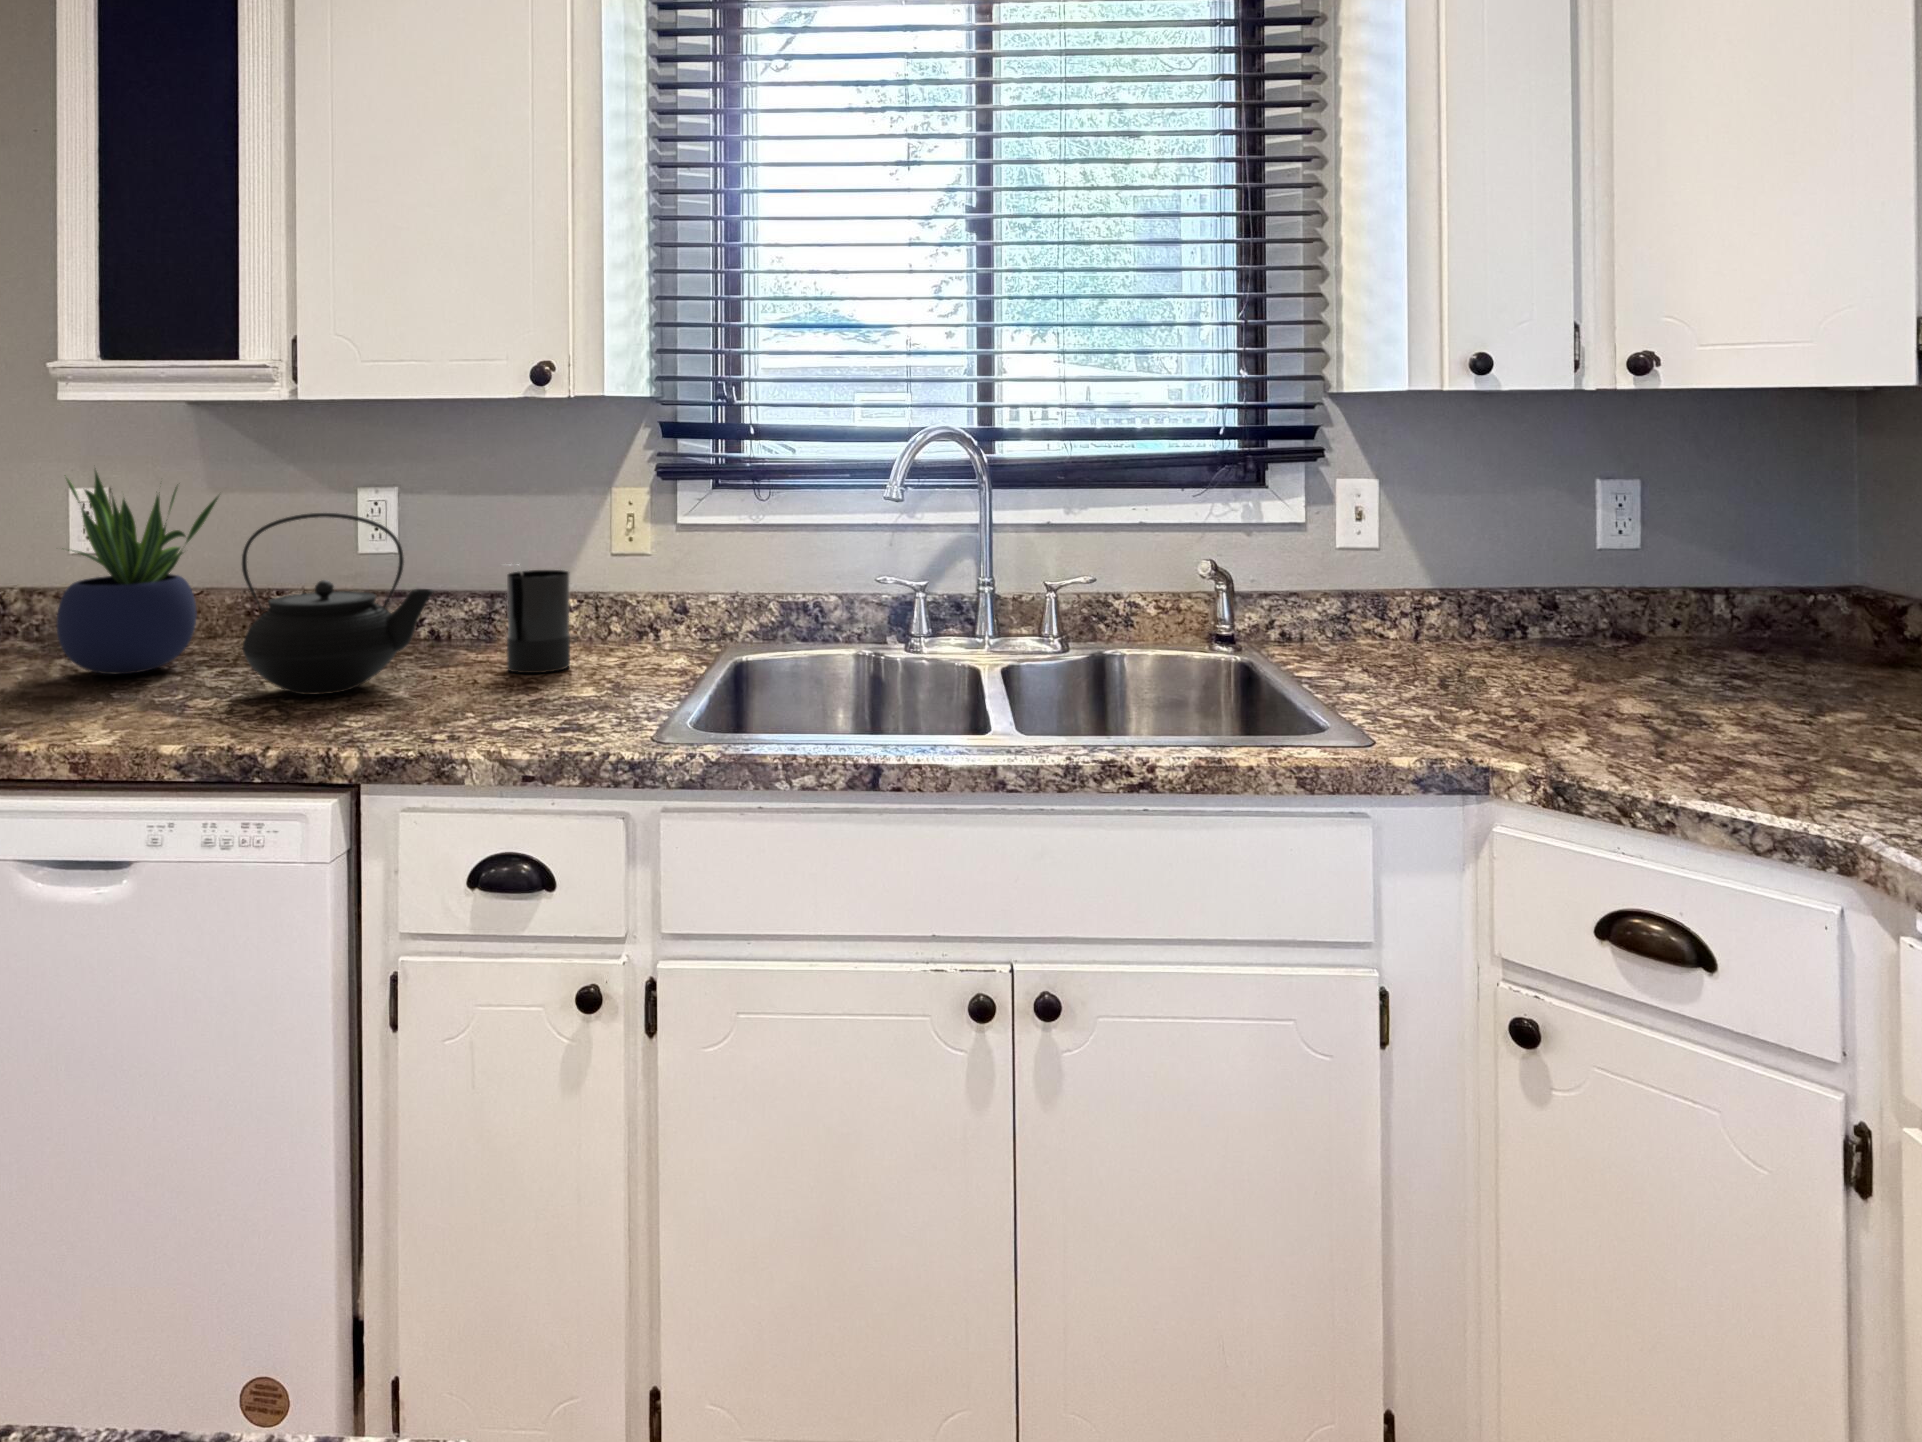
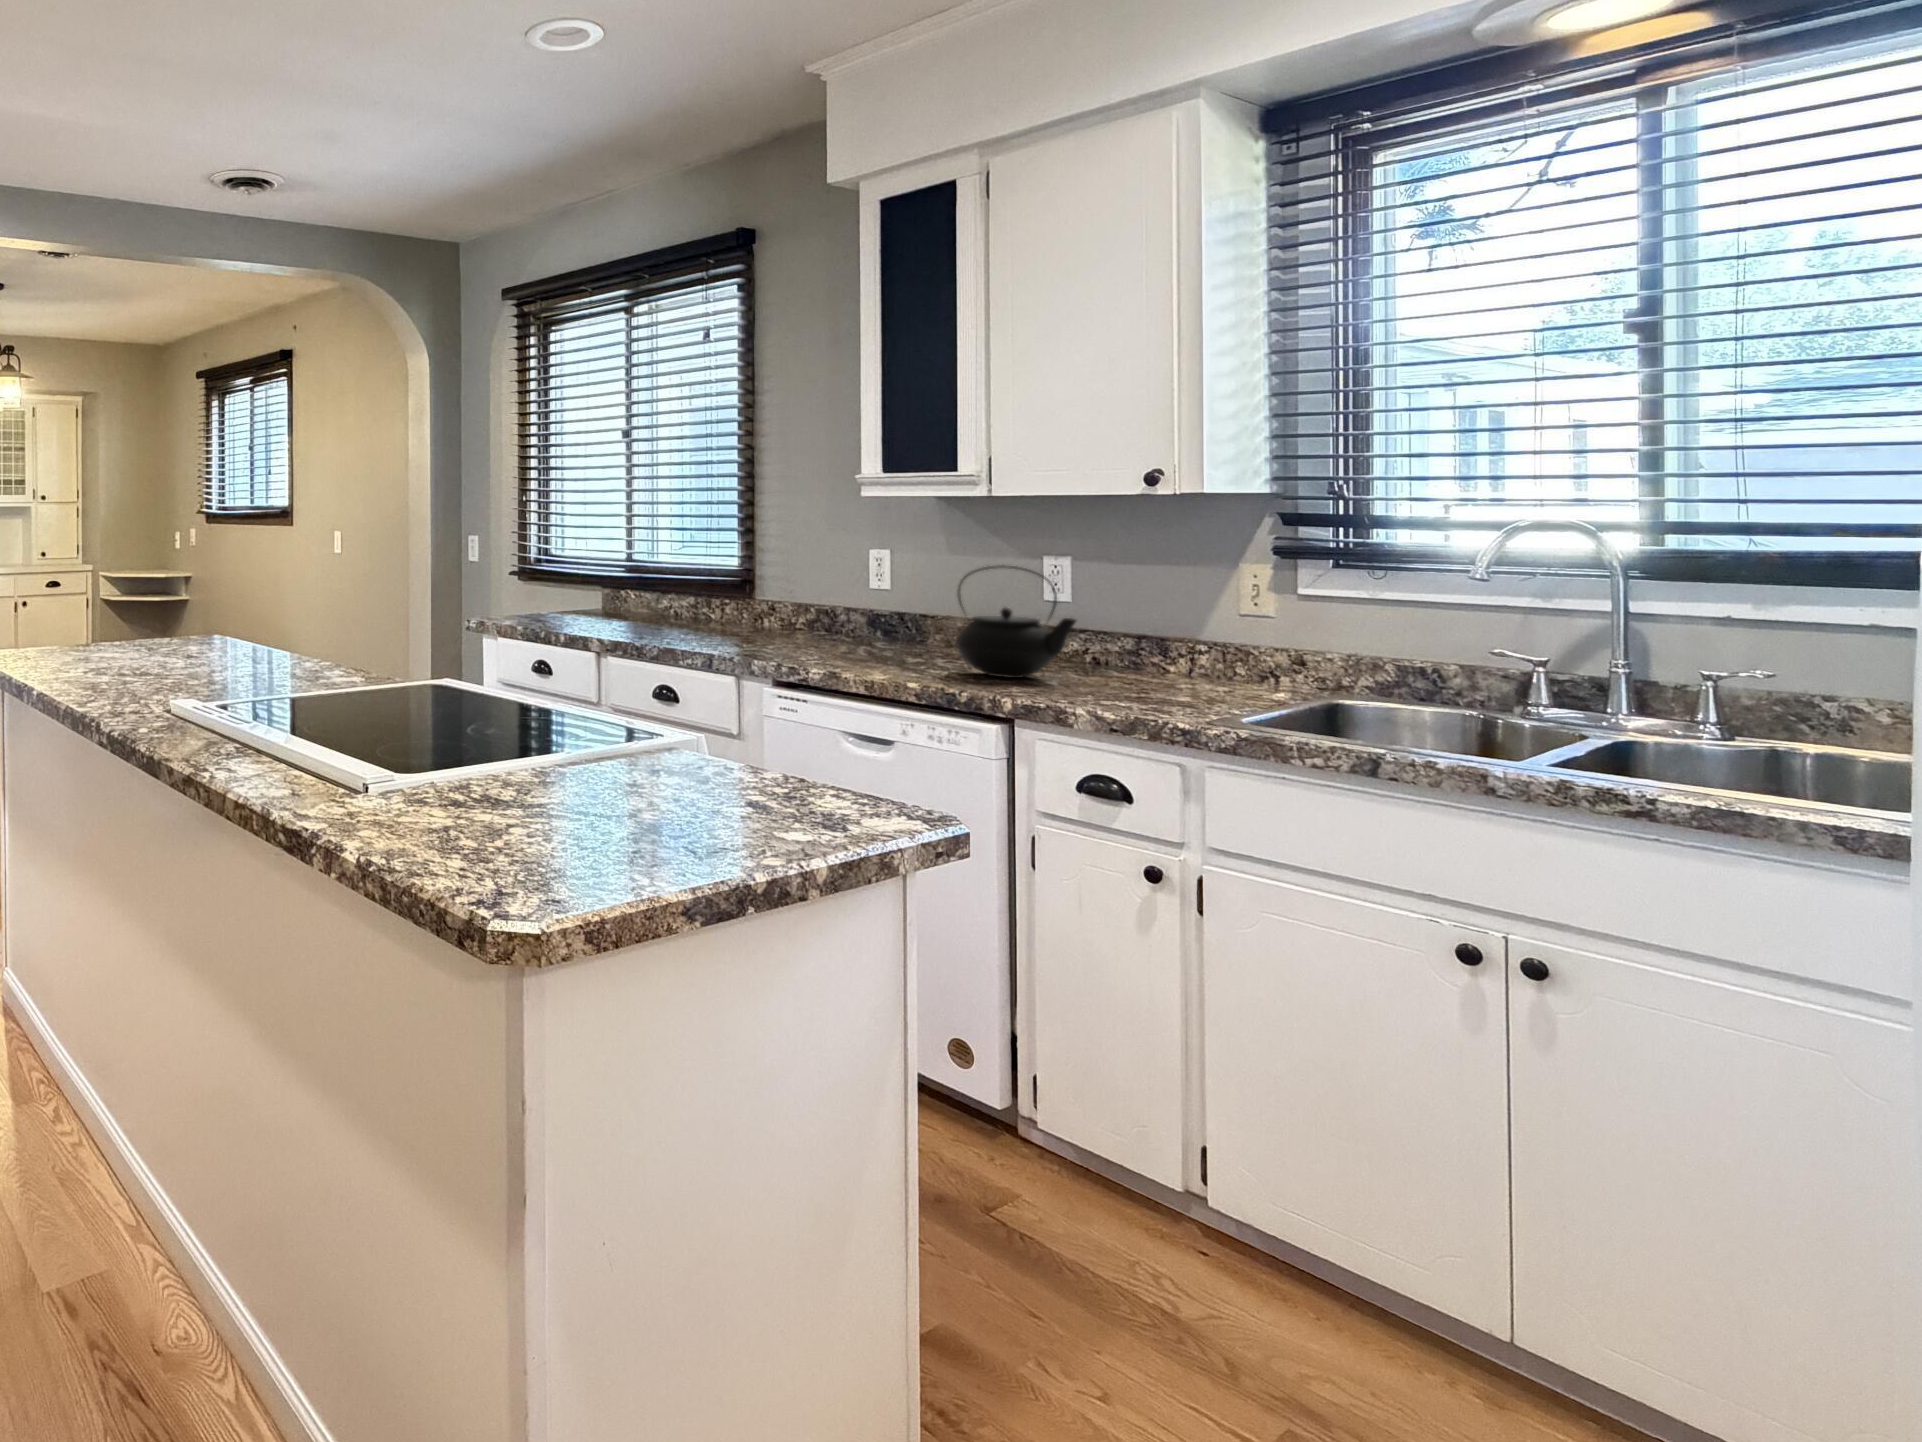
potted plant: present [57,470,219,674] -> none [859,534,954,657]
candle: present [507,565,570,673] -> none [1133,609,1187,687]

